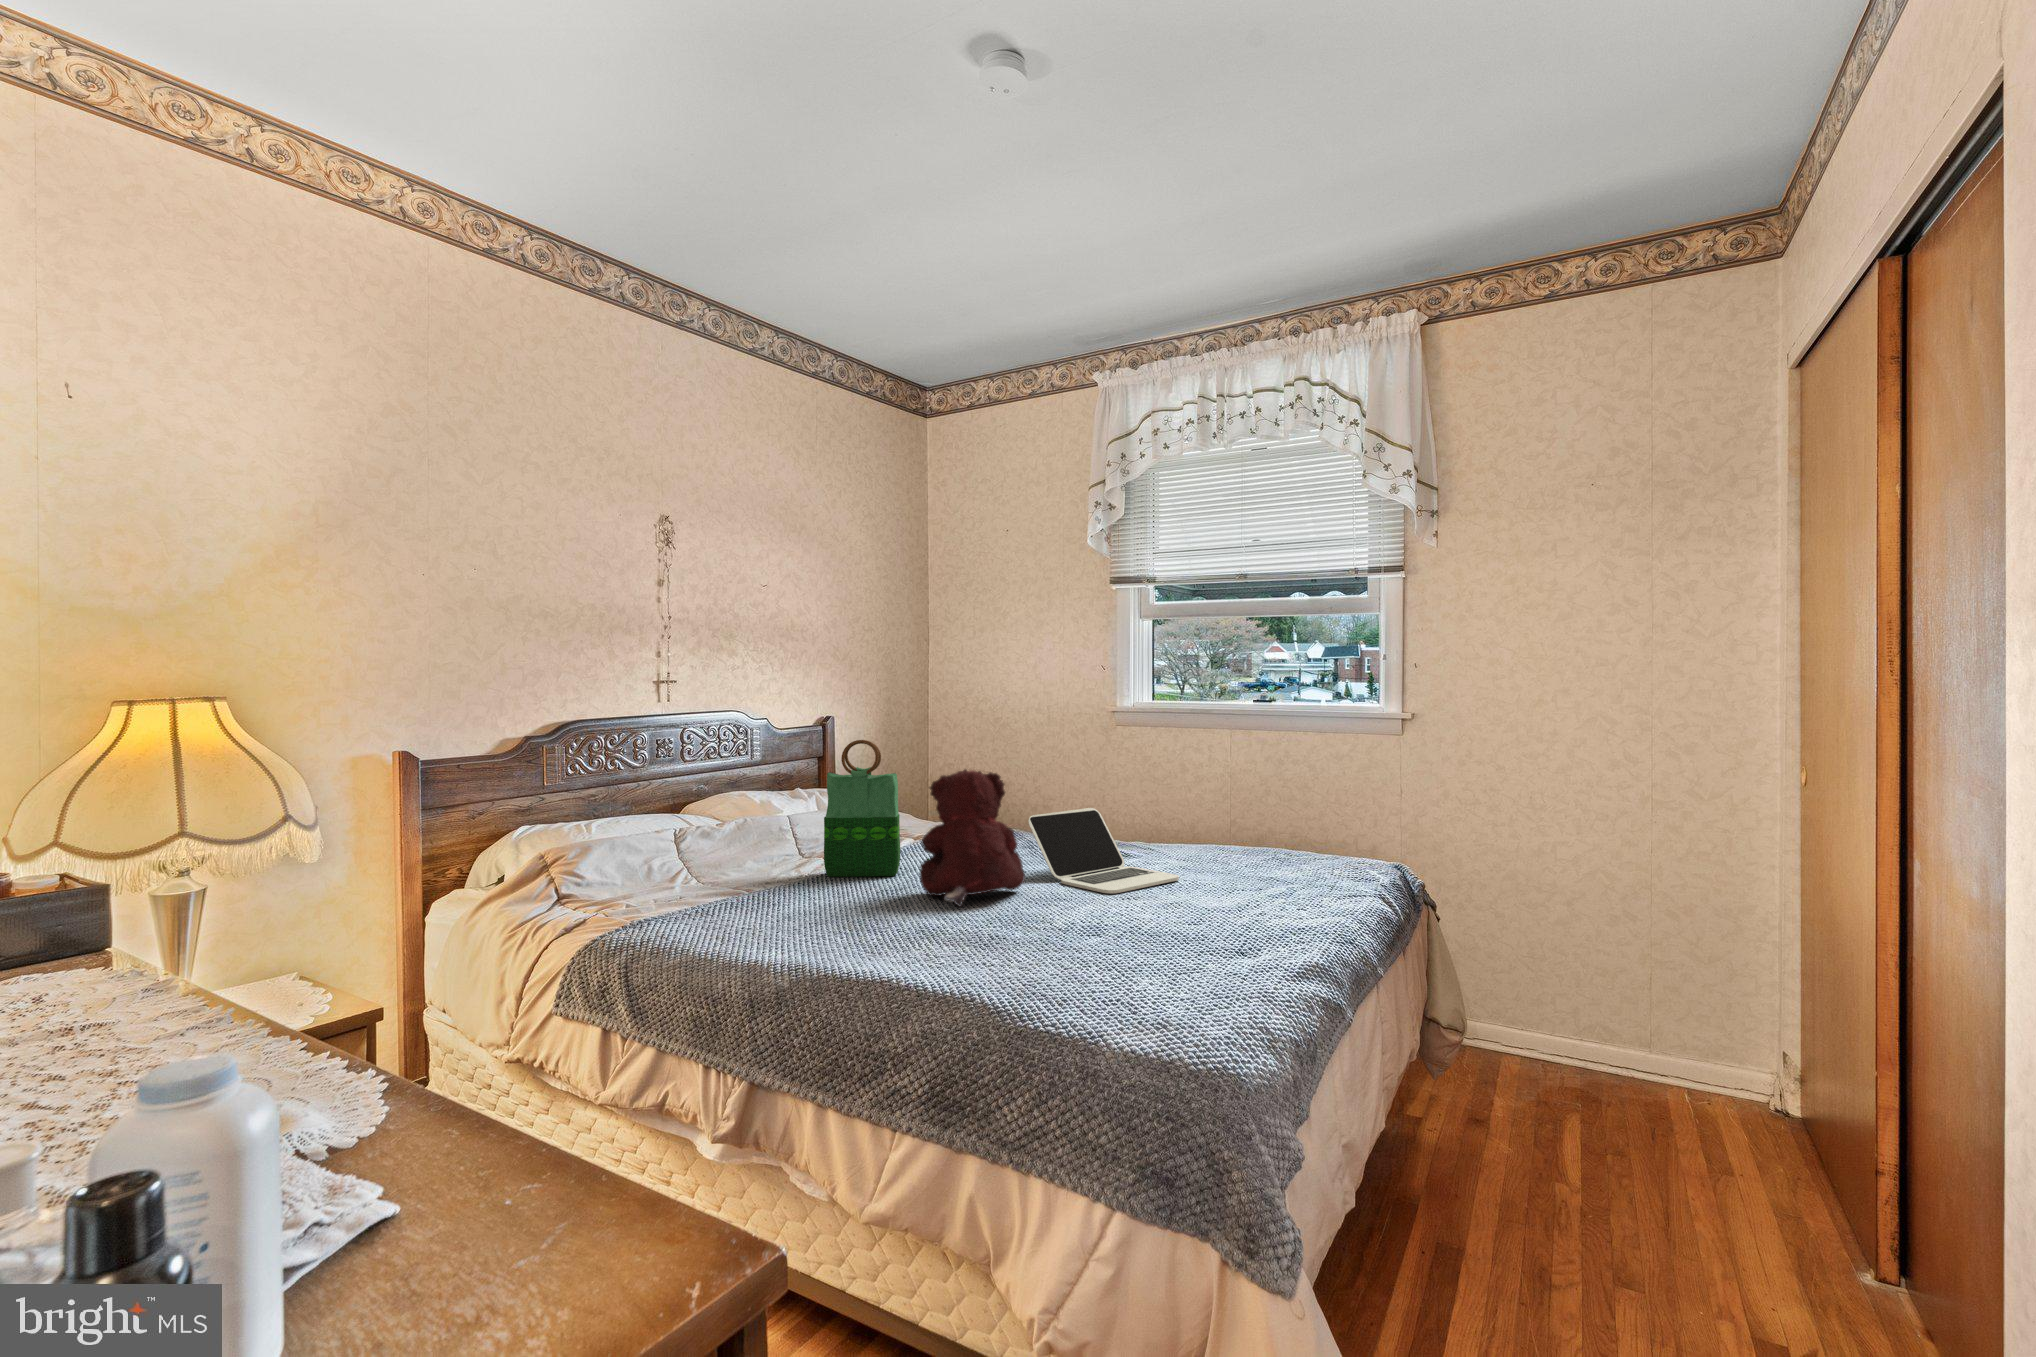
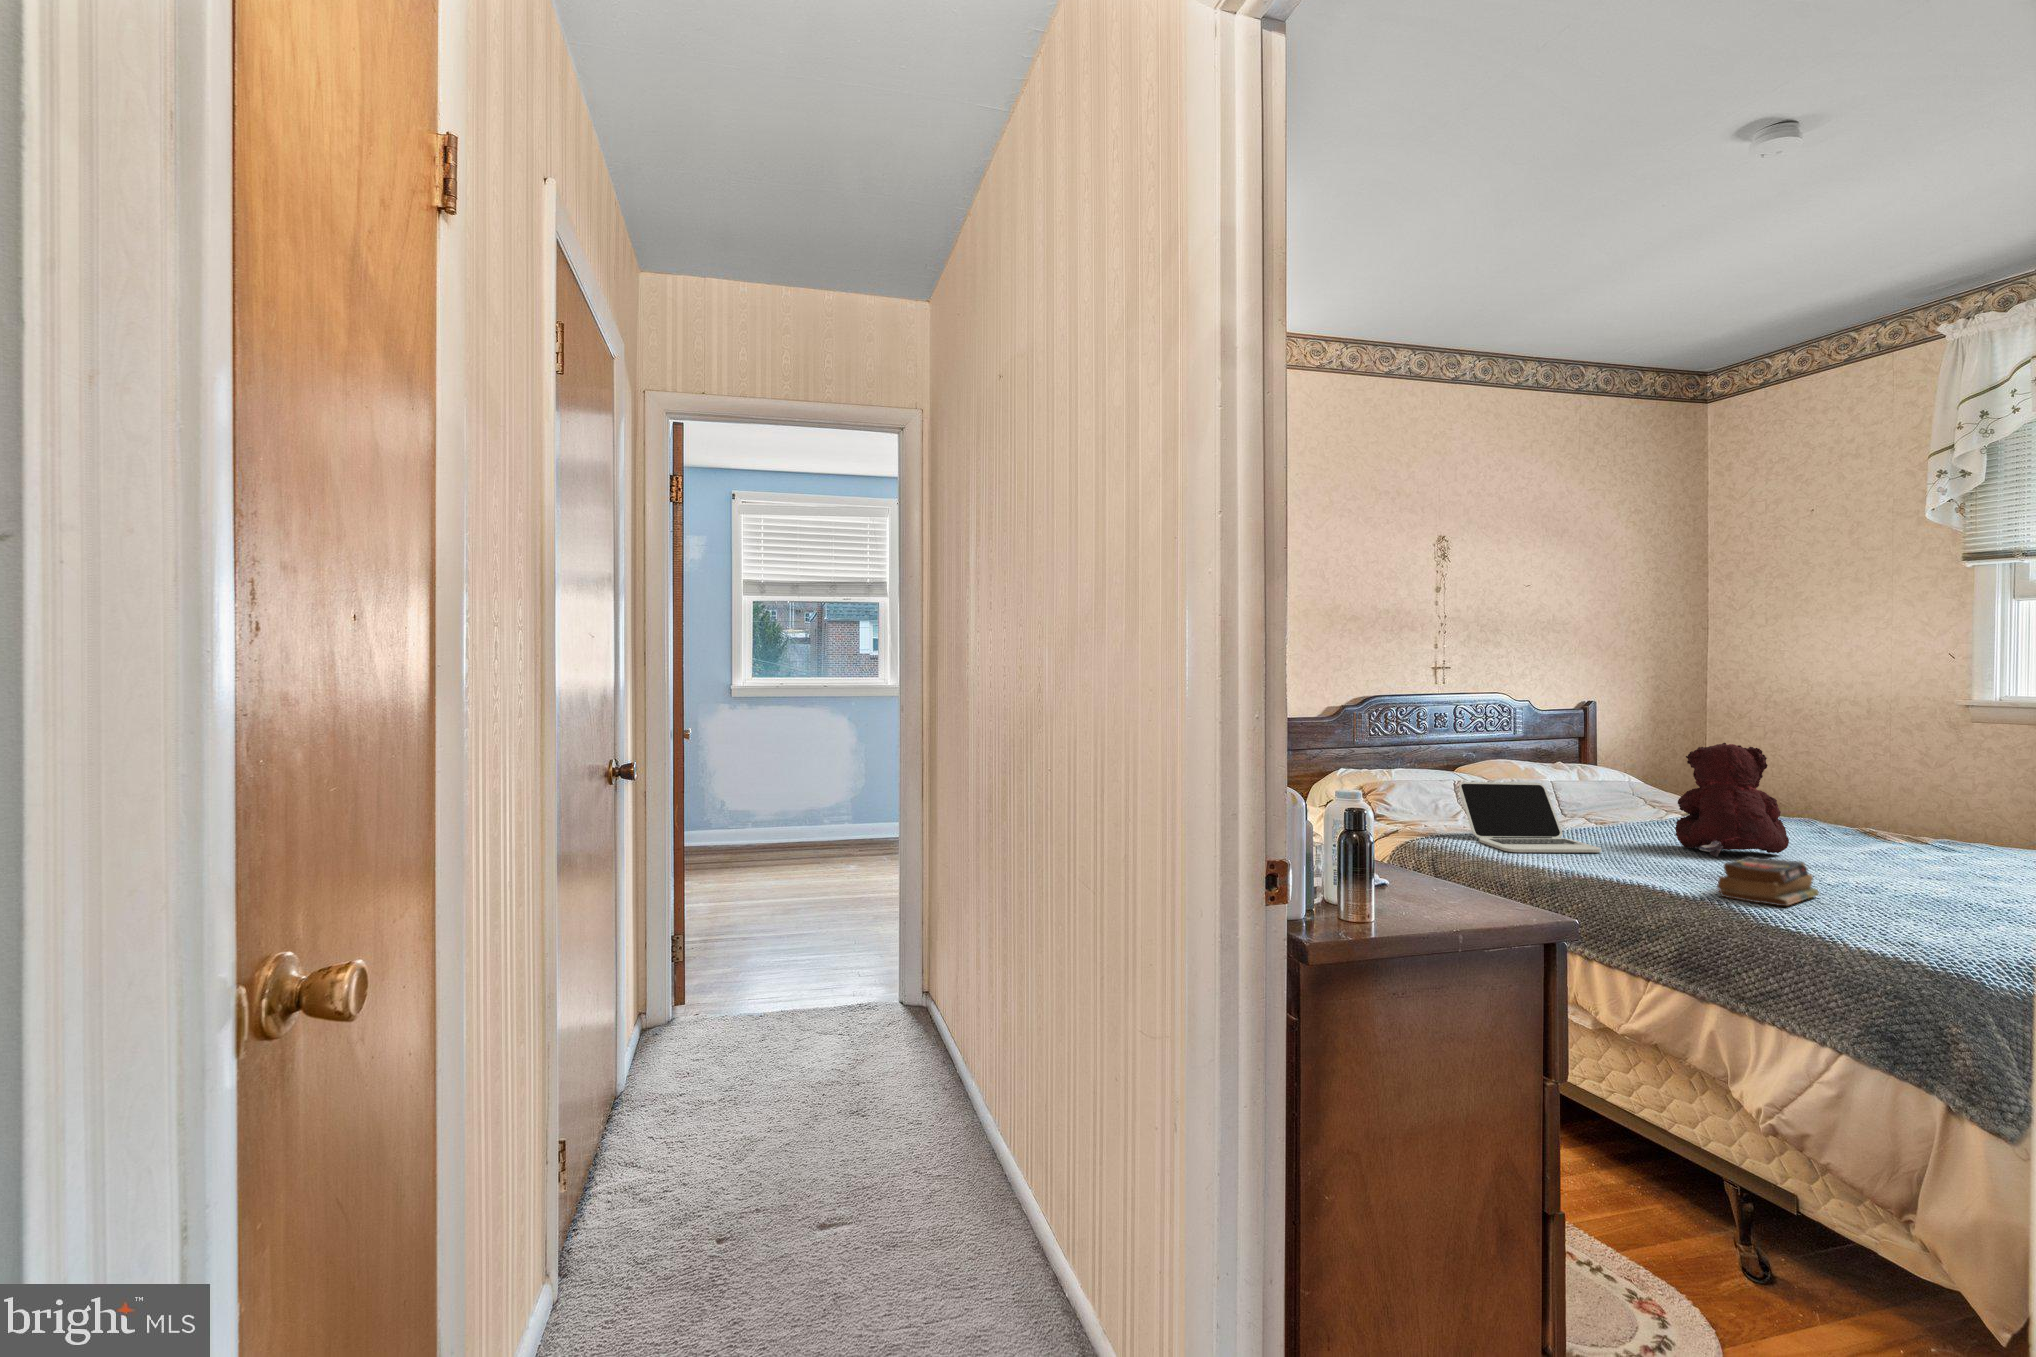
tote bag: present [824,740,900,877] -> none [1583,716,1656,833]
laptop: present [1028,808,1179,893] -> present [1459,782,1601,852]
book: none [968,918,1067,988] -> present [1717,856,1819,906]

